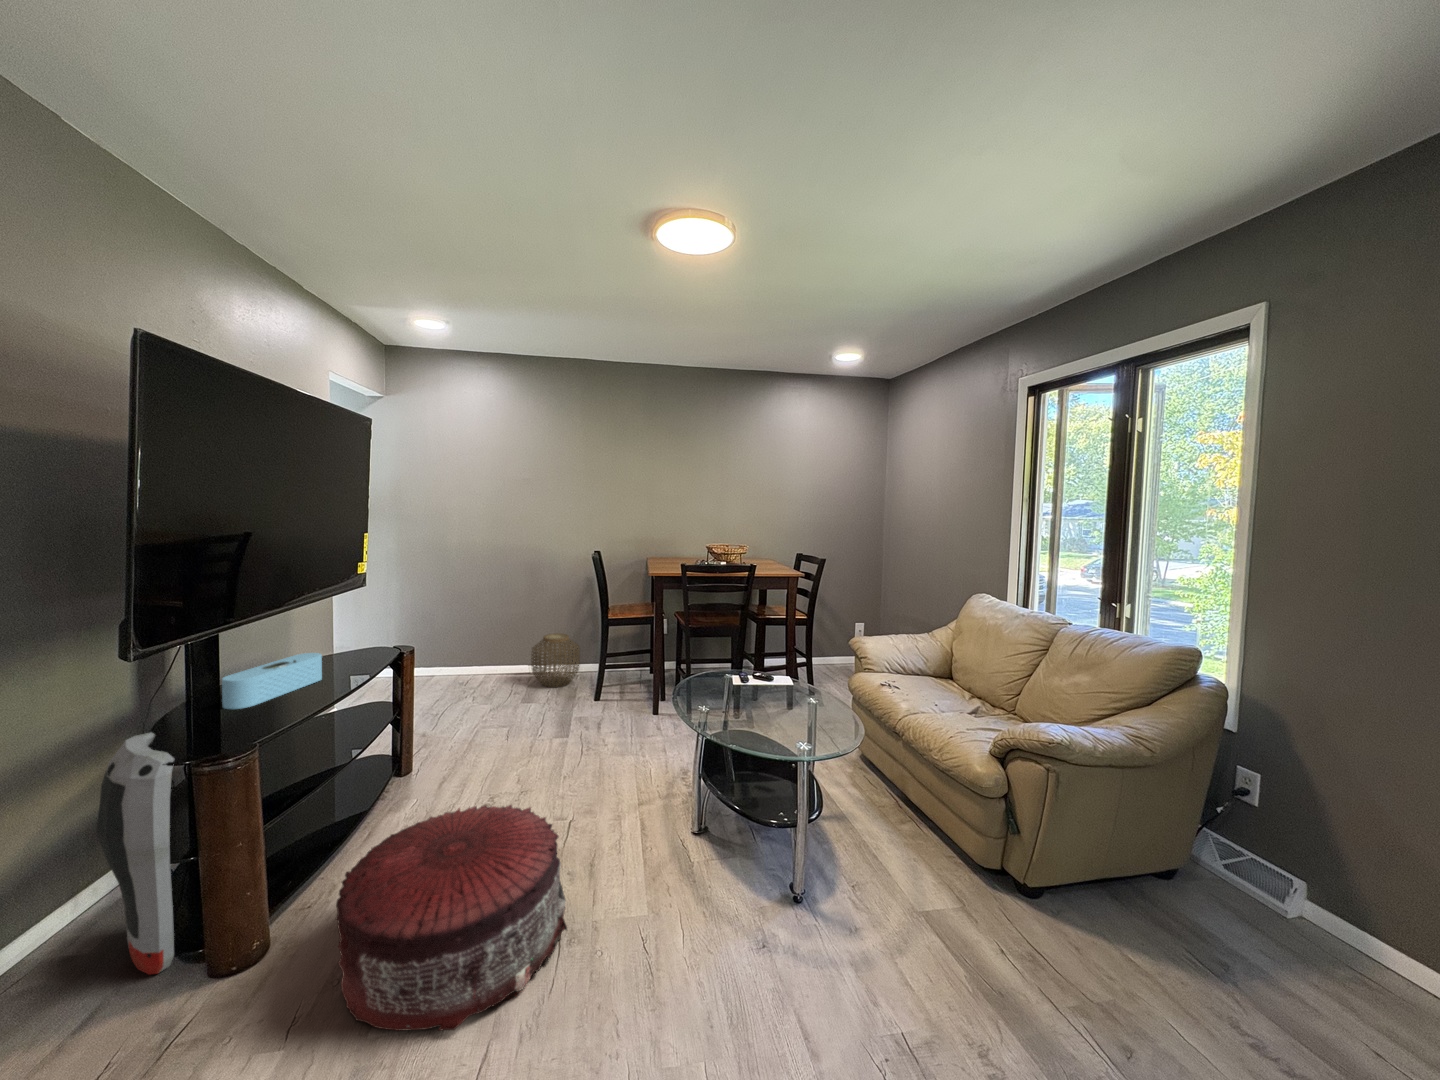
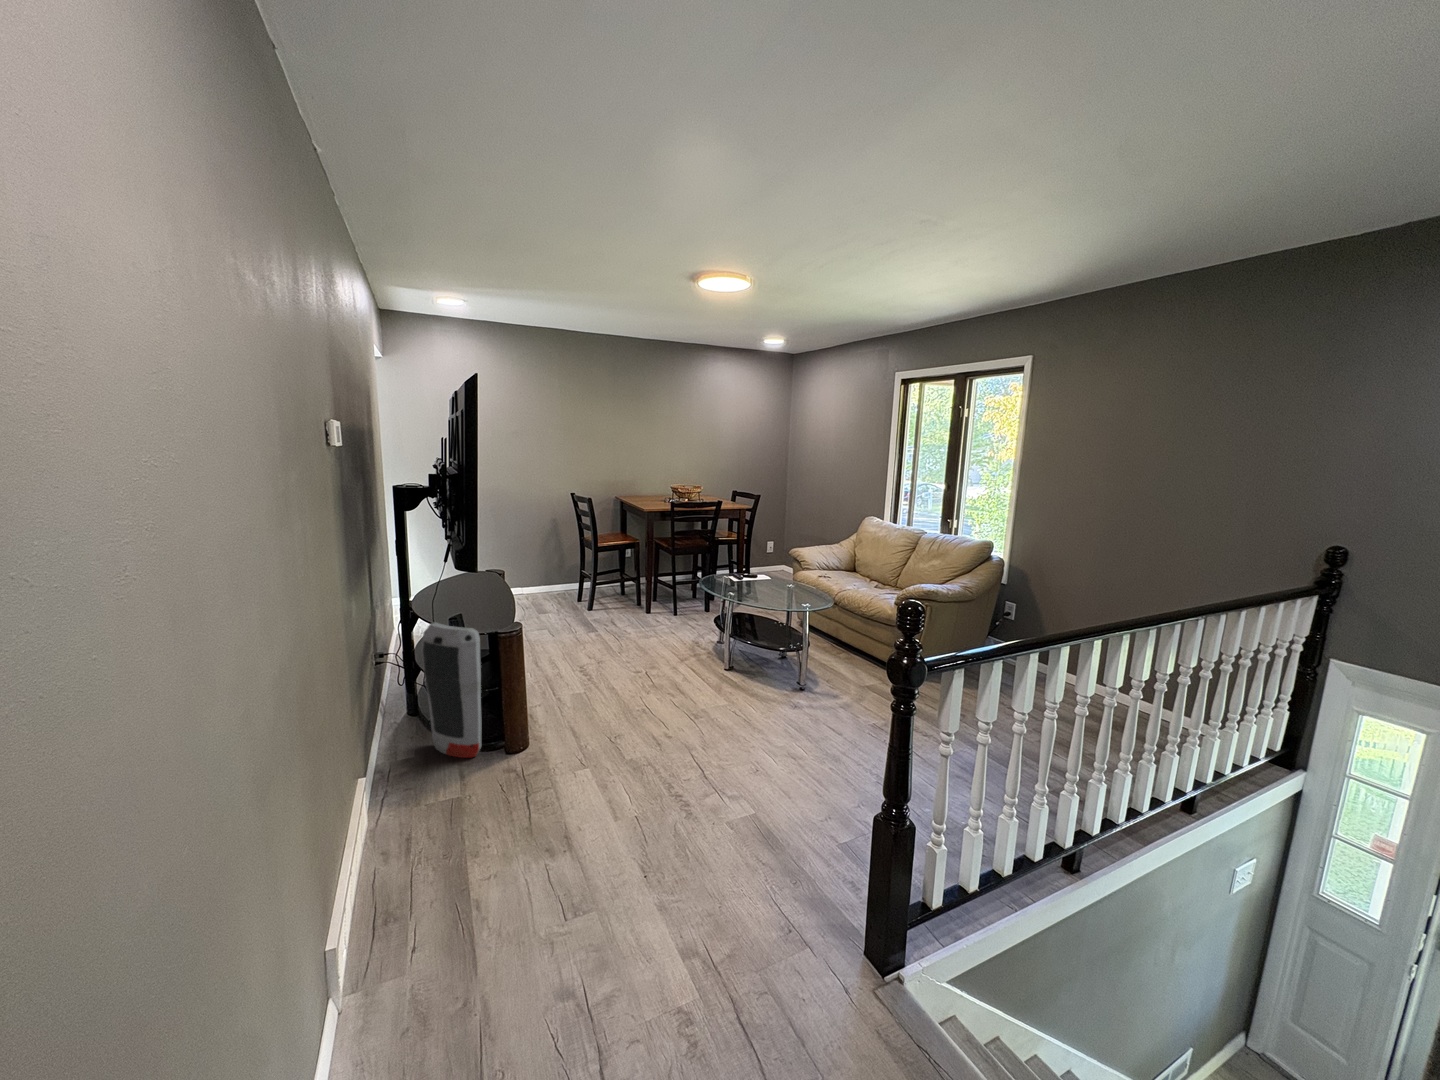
woven basket: present [531,633,580,688] -> none [530,561,569,604]
speaker: present [222,653,322,709] -> none [445,574,479,609]
pouf: present [336,805,567,1031] -> none [579,653,696,753]

